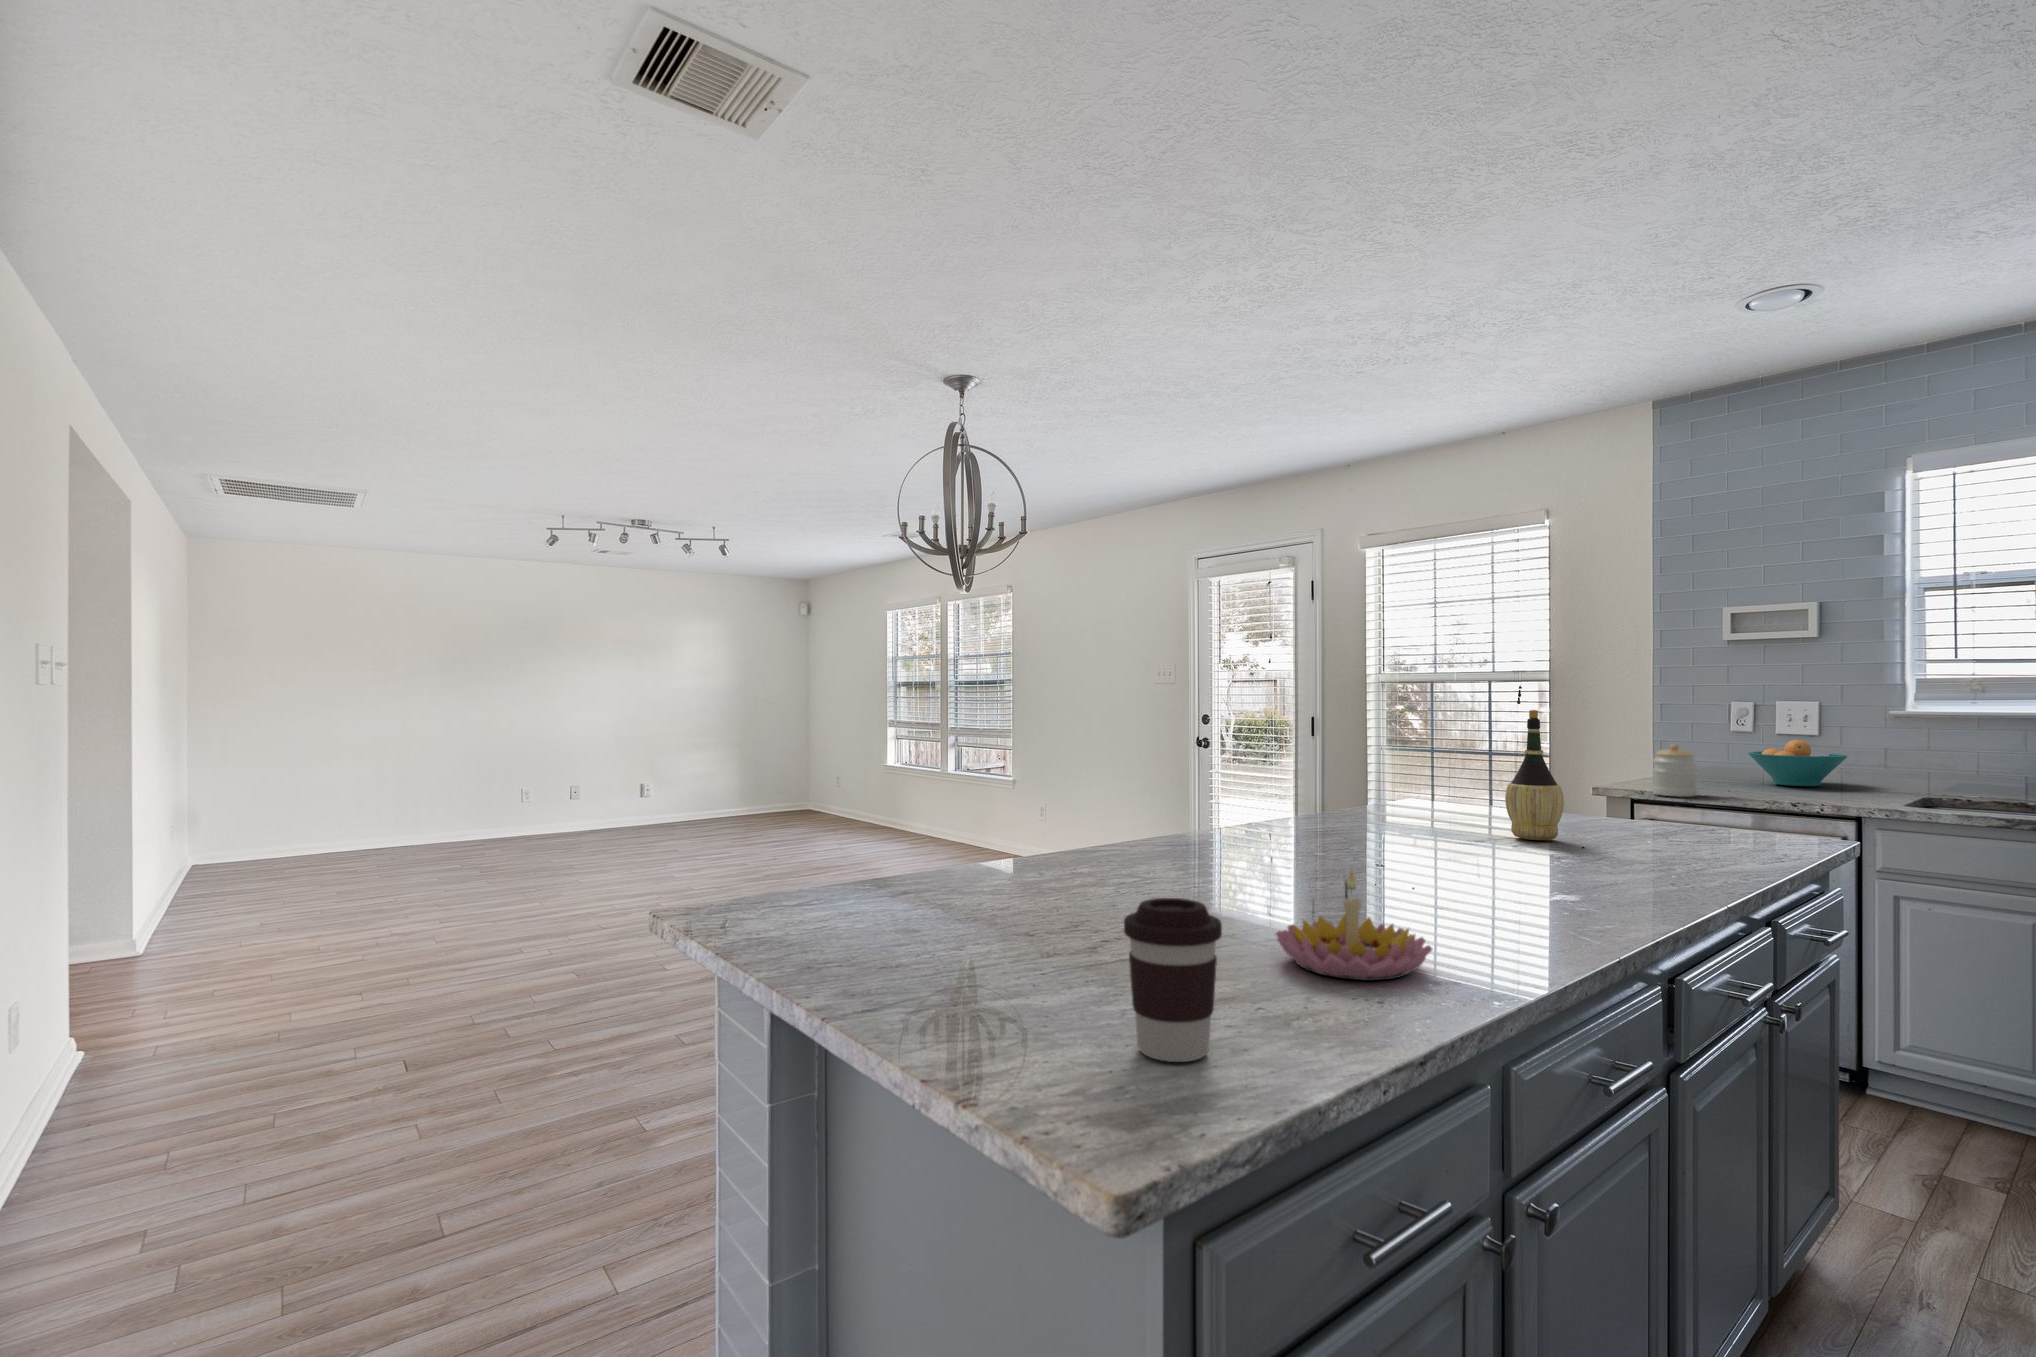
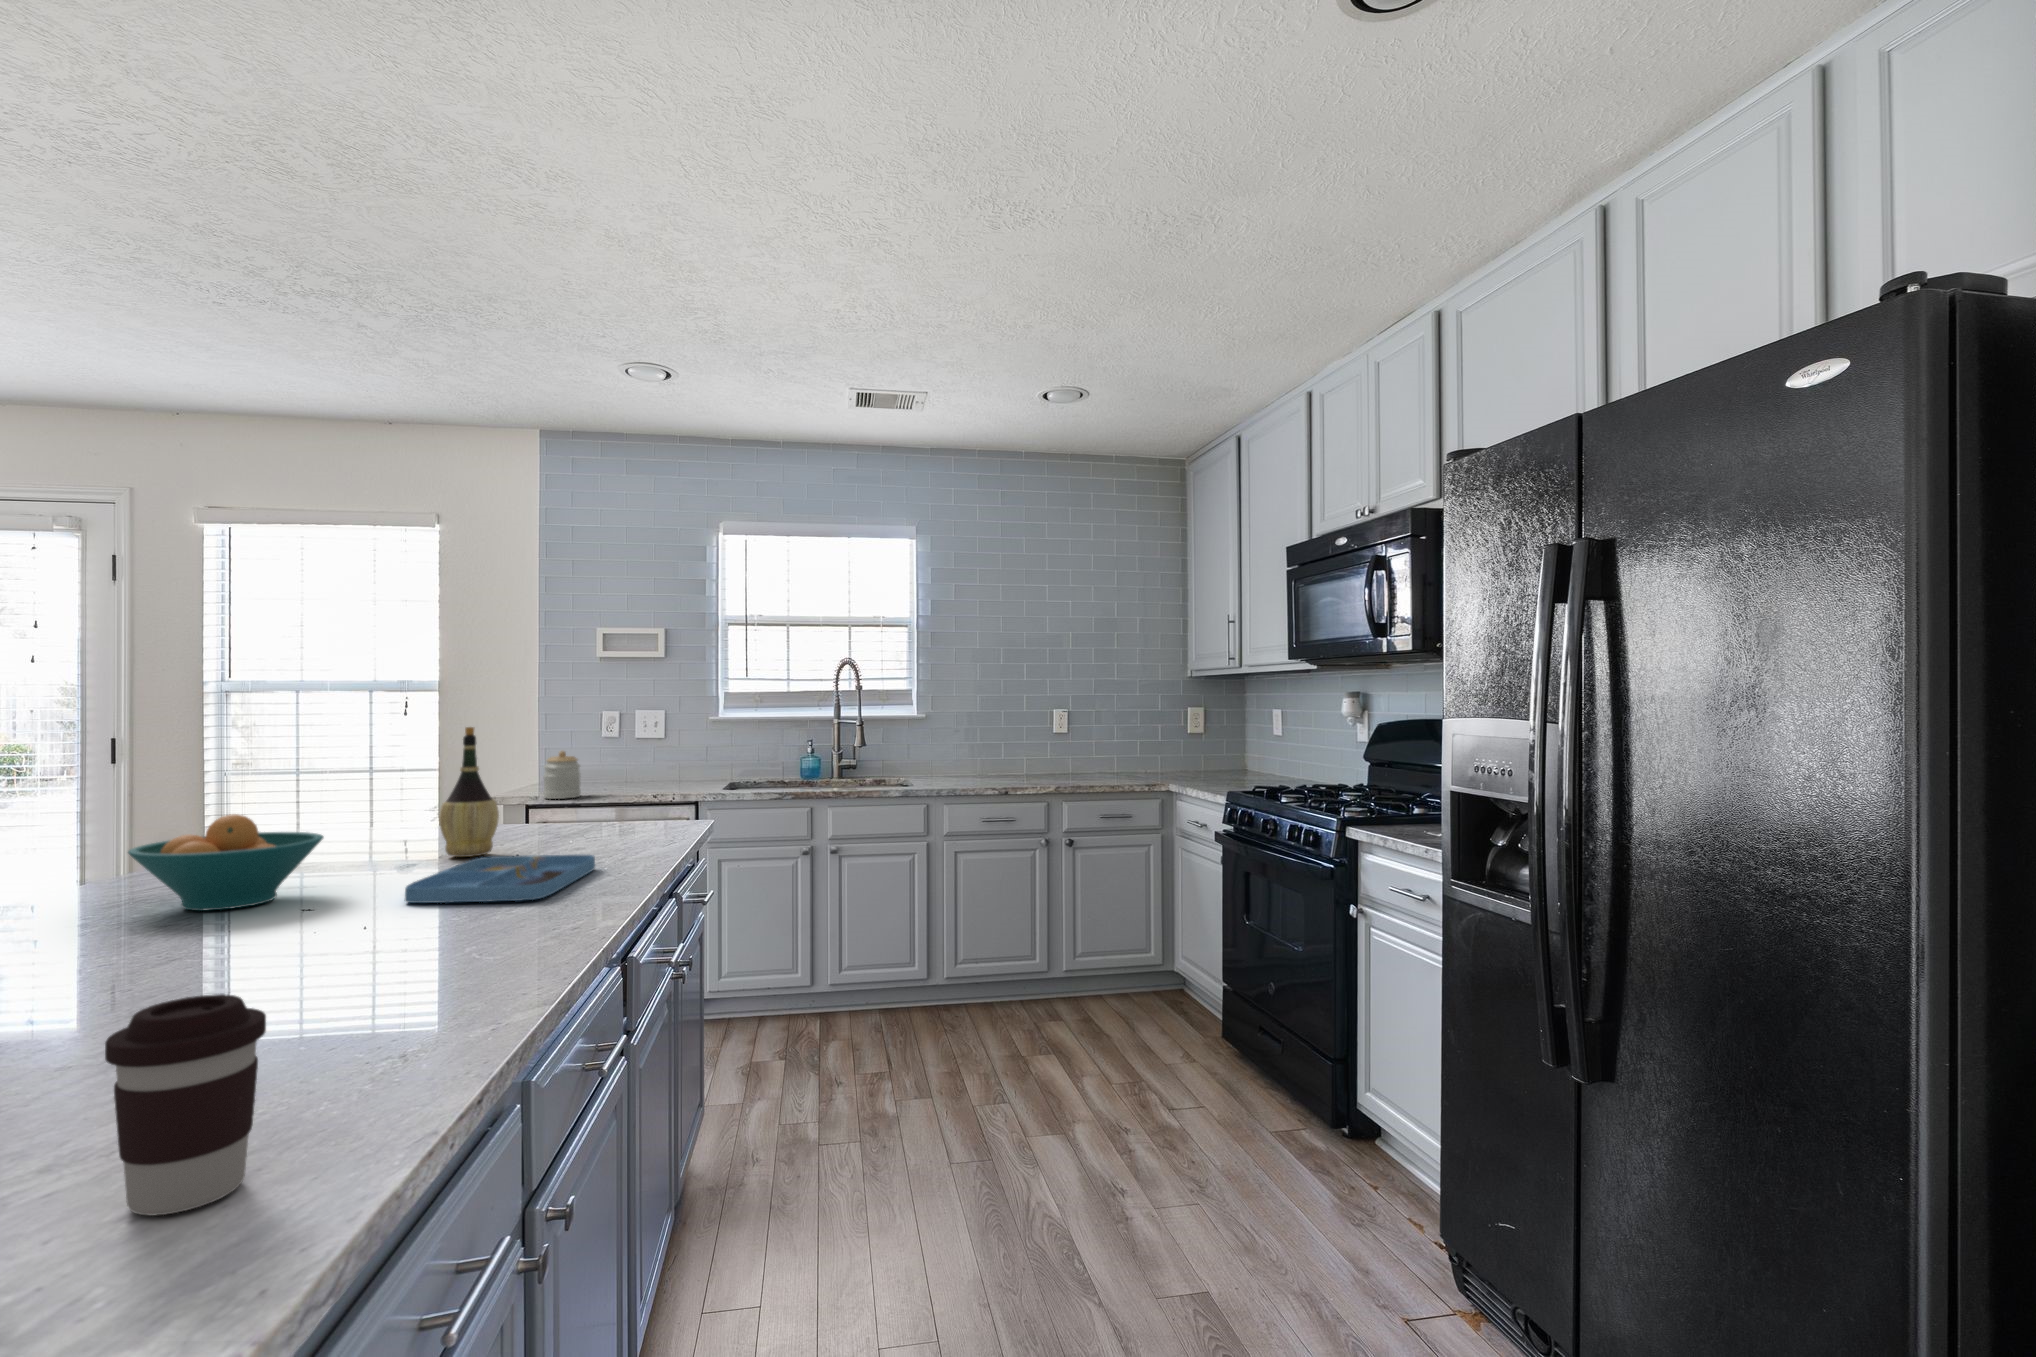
fruit bowl: present [1748,740,1847,786] -> present [128,814,323,911]
tray: none [1451,841,1660,891] -> present [405,855,595,903]
candle holder: present [1276,869,1432,980] -> none [253,915,454,1047]

